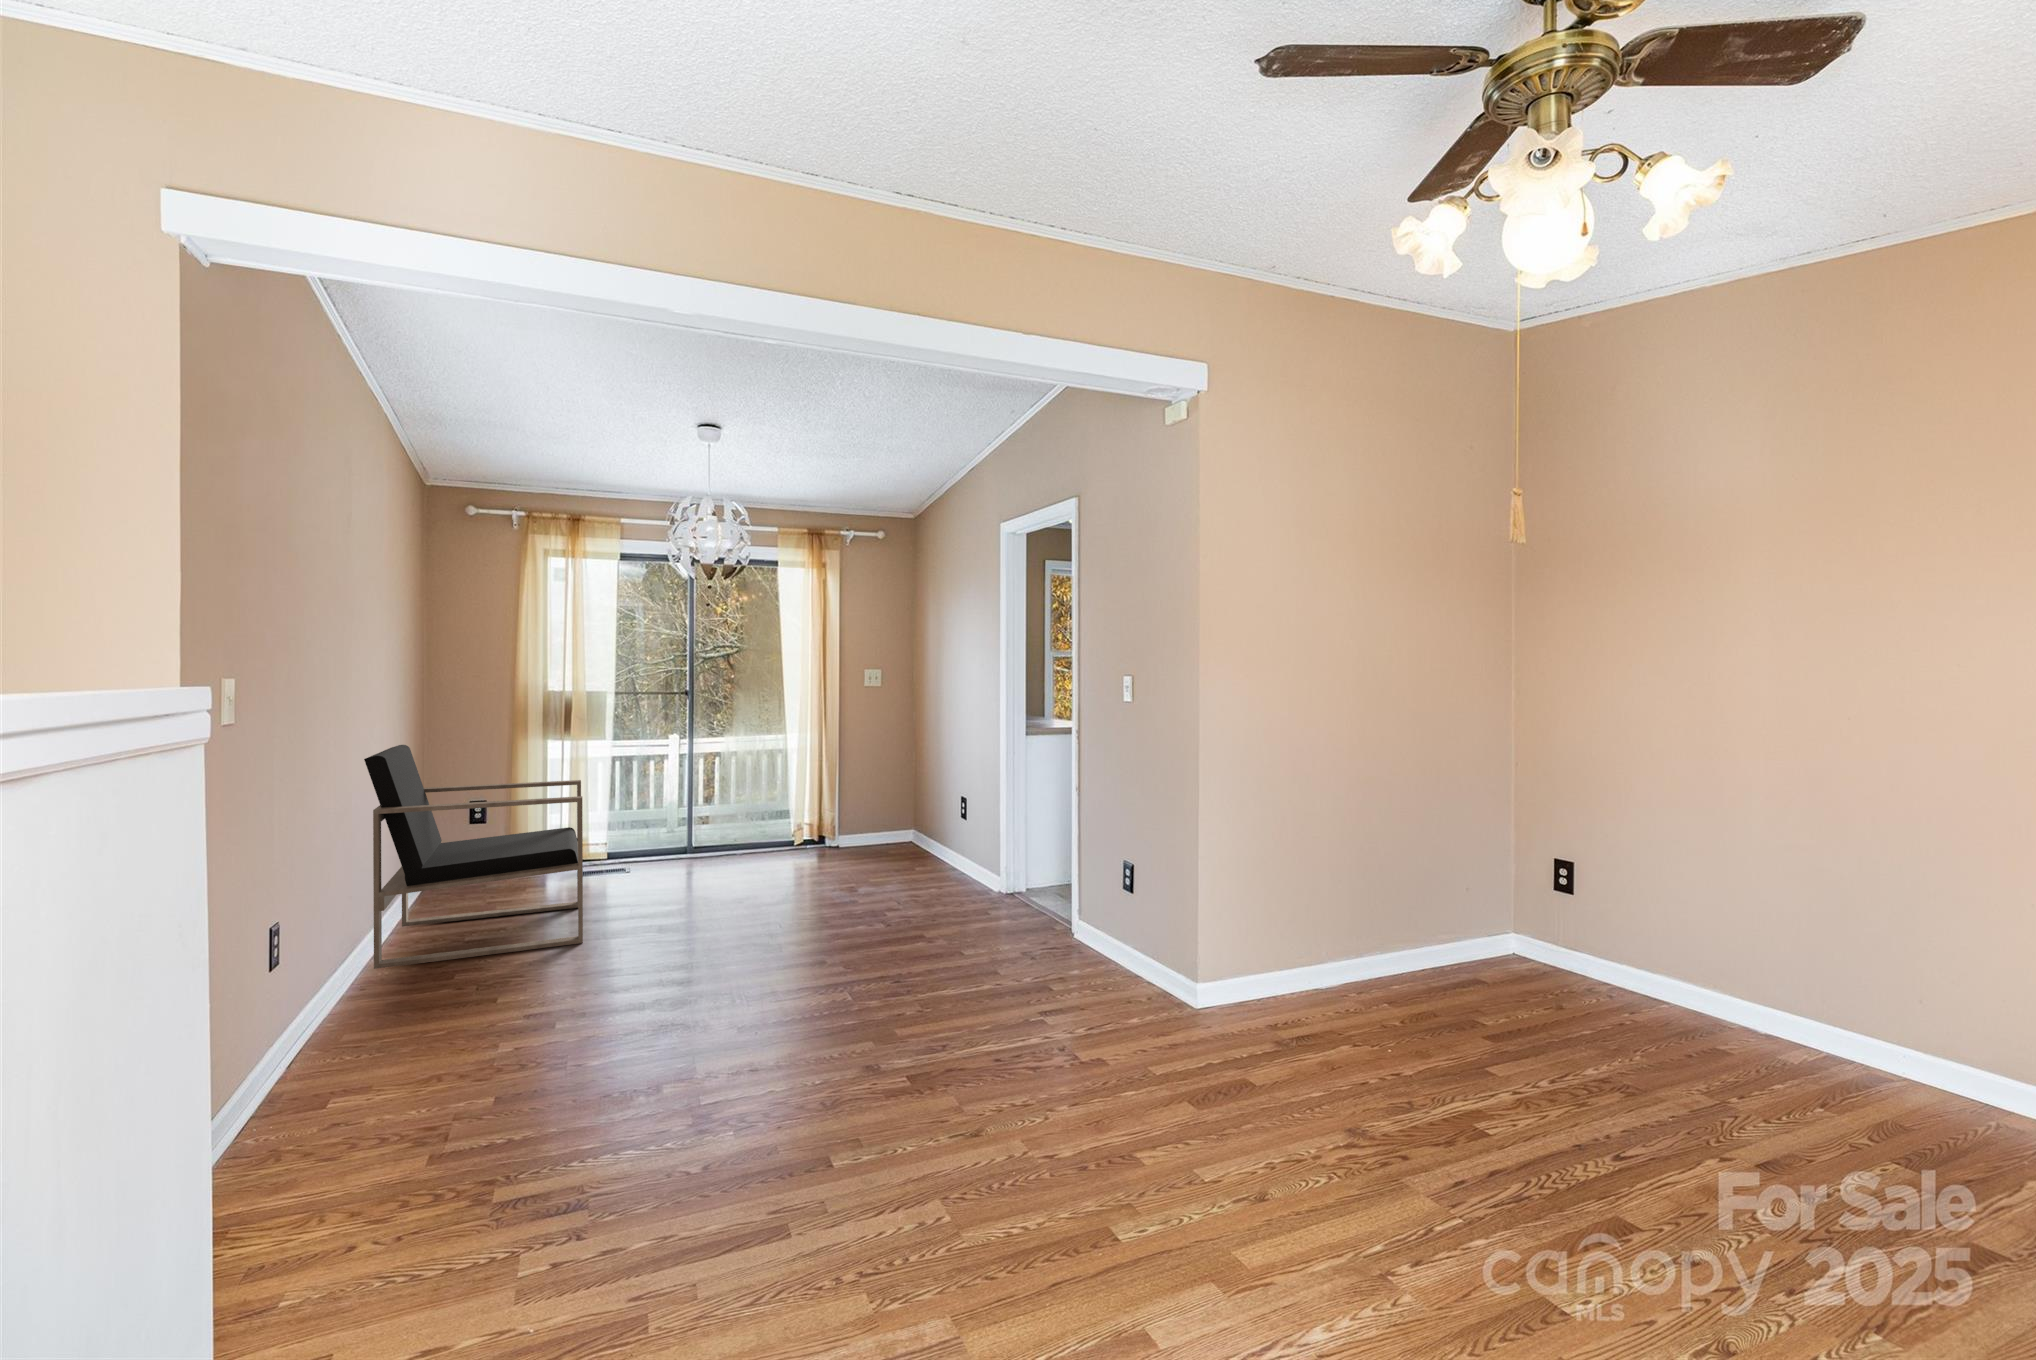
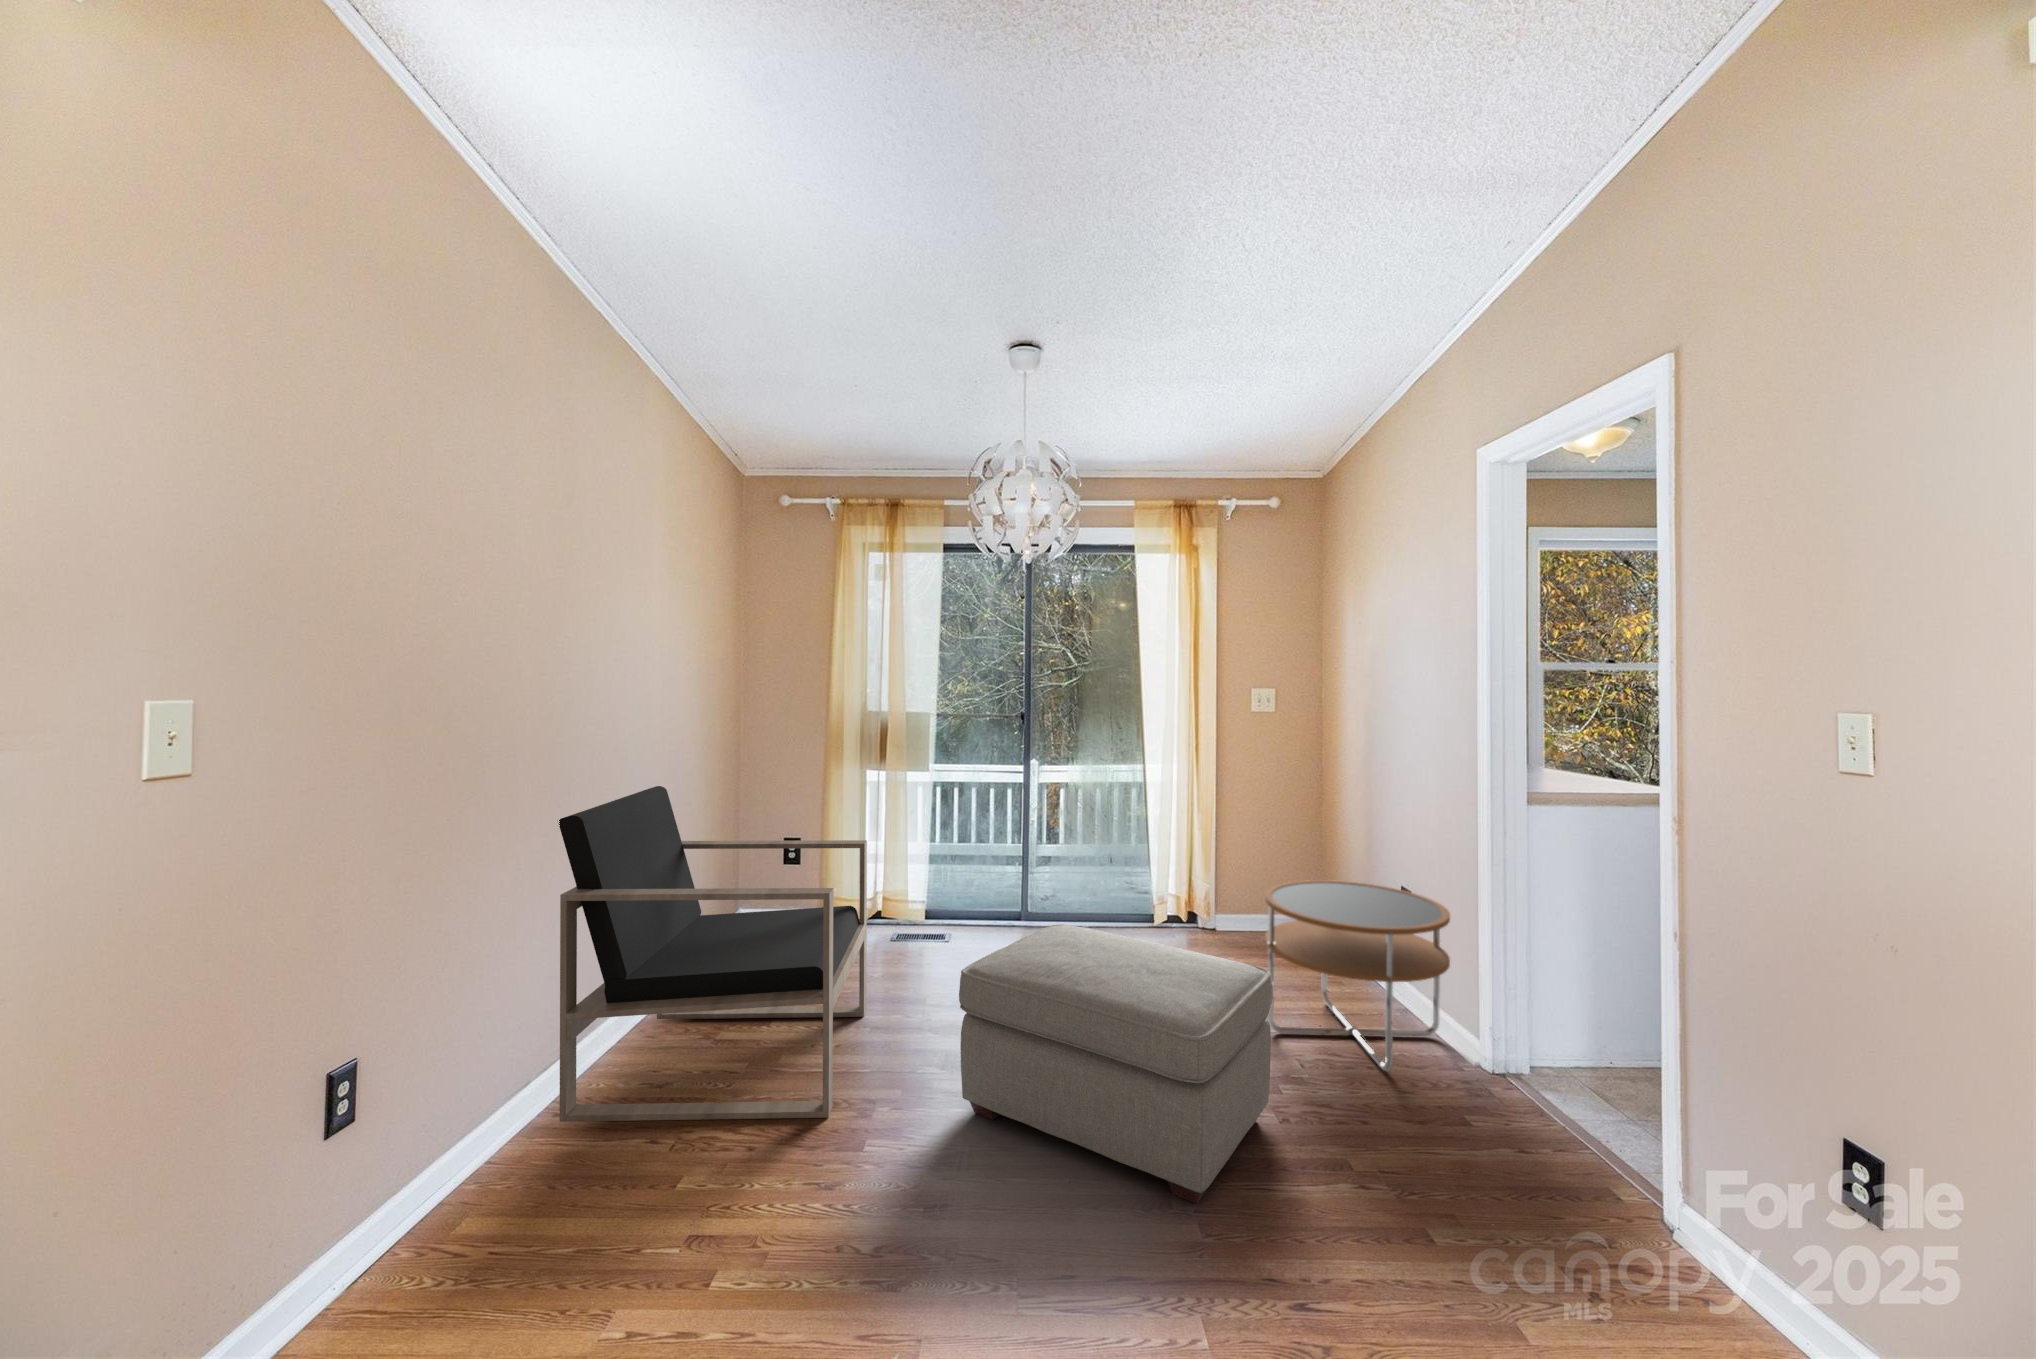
side table: none [867,791,971,889] -> present [1265,880,1450,1071]
ottoman: none [673,822,865,938] -> present [959,925,1273,1204]

